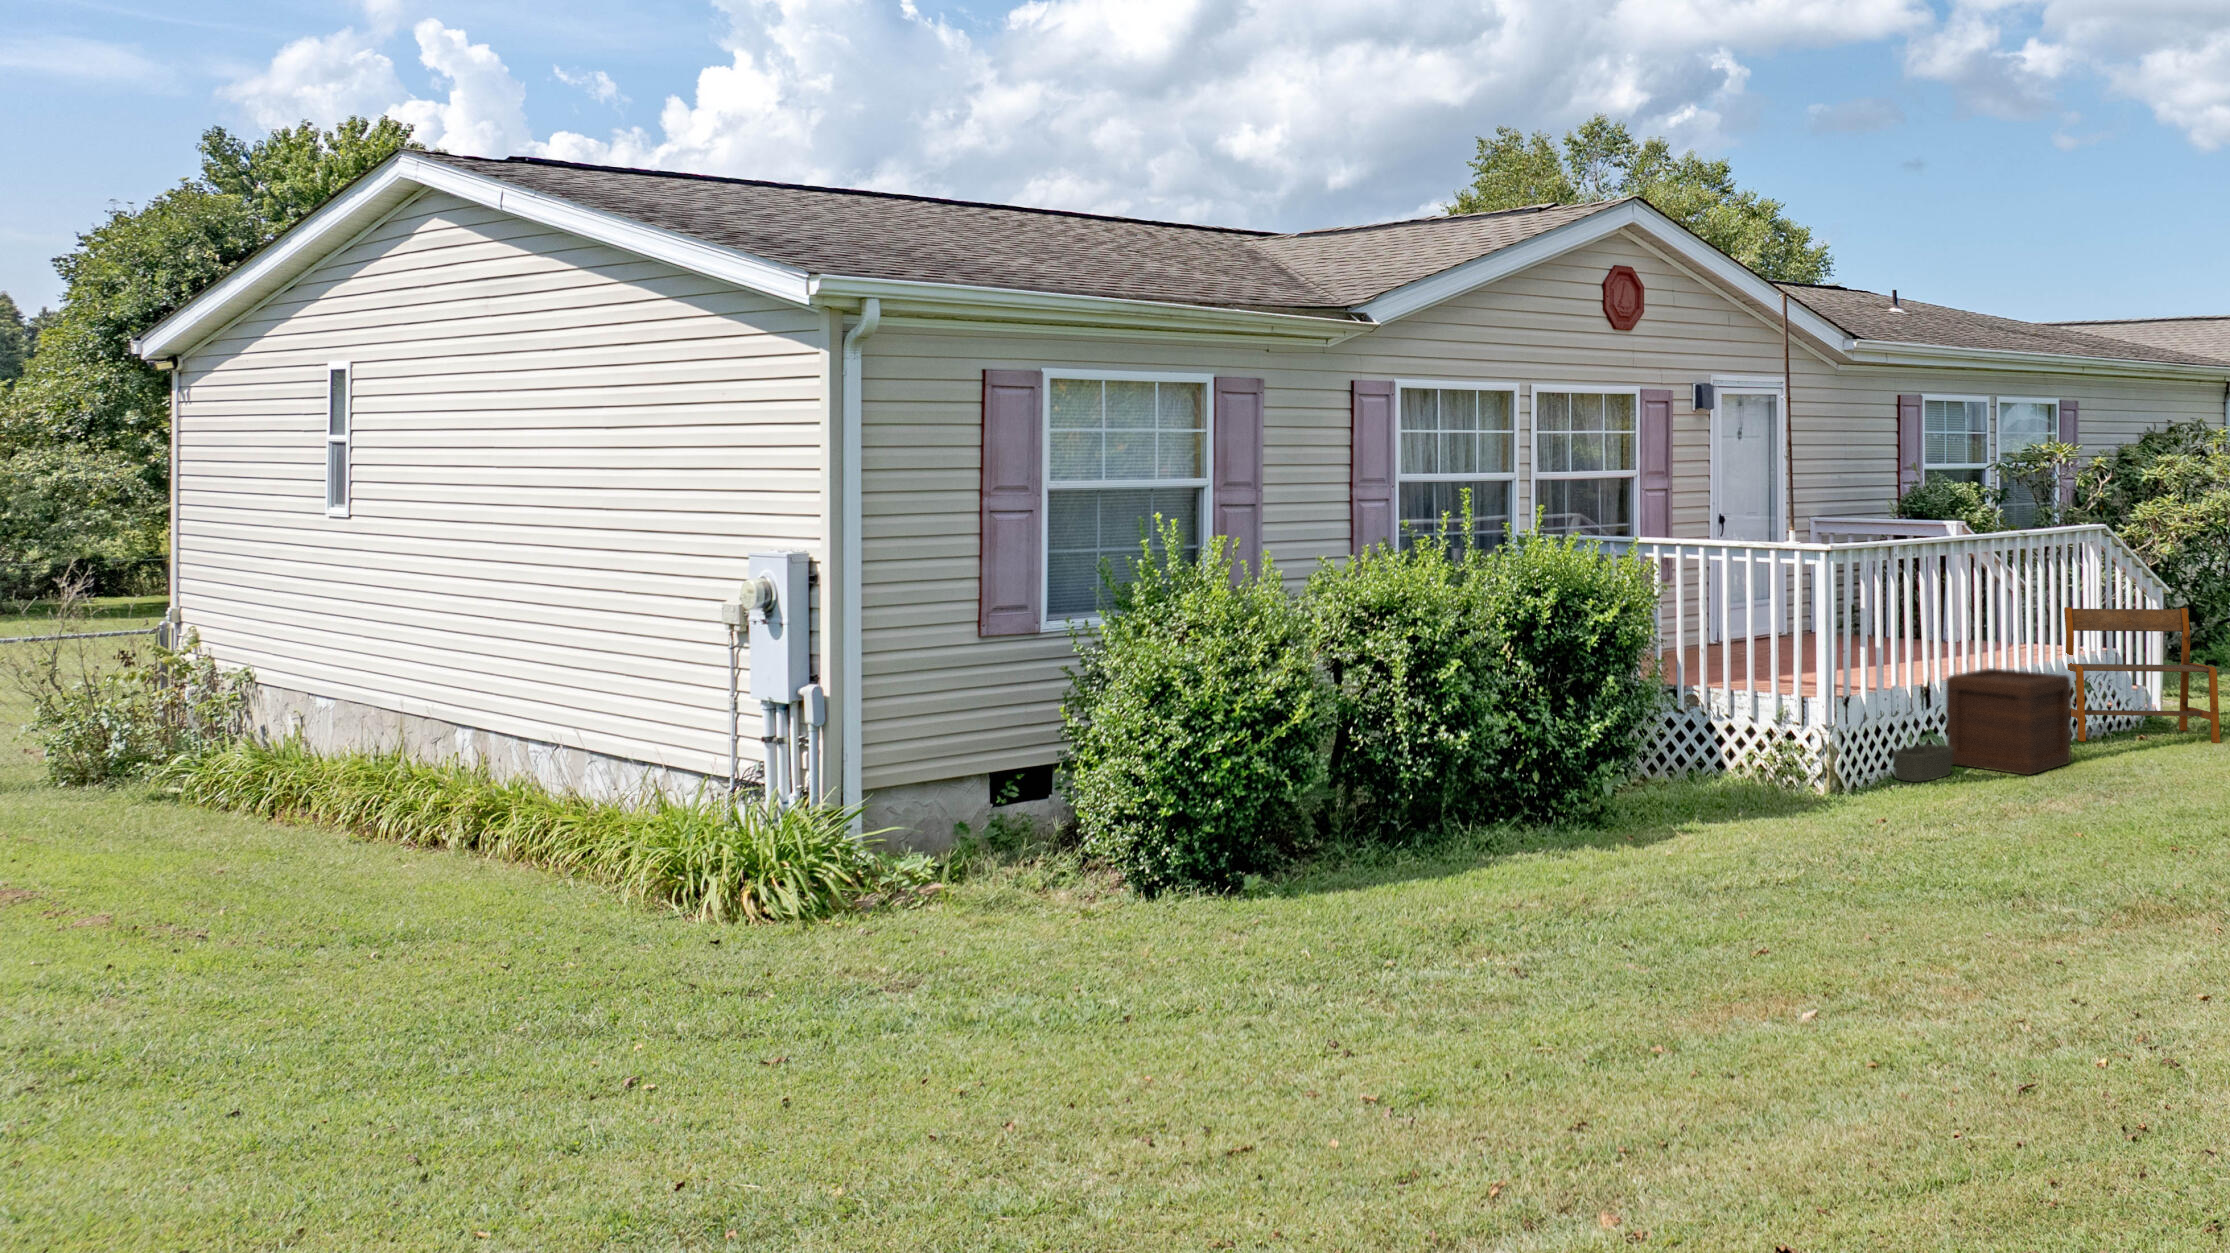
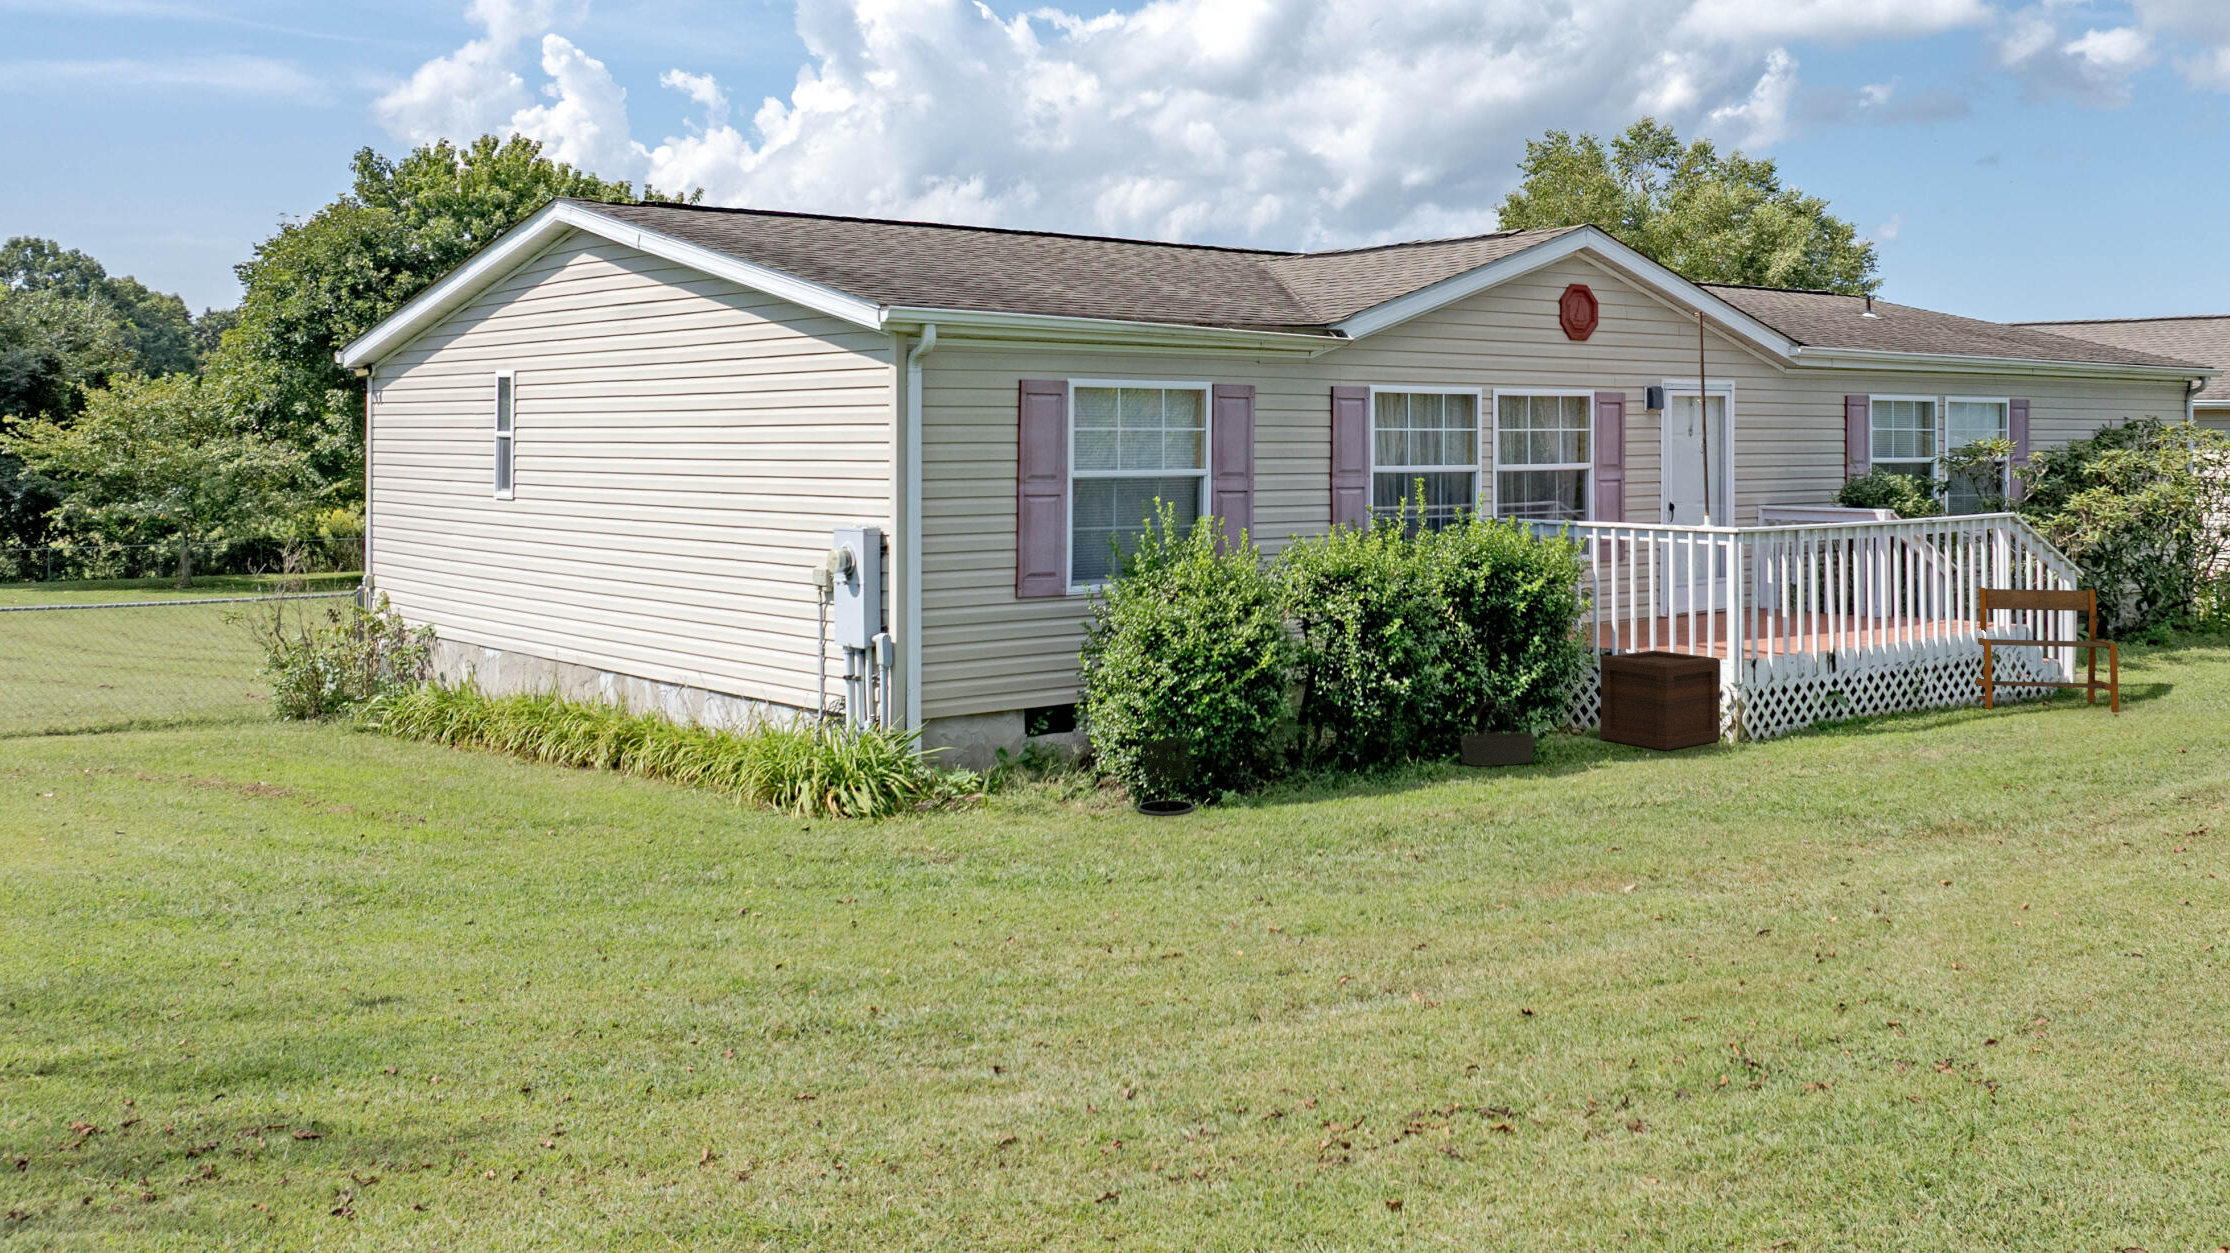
wooden crate: present [1946,668,2071,775] -> present [1600,651,1720,751]
basket: present [1892,715,1954,782] -> present [1461,704,1535,766]
potted tree: none [1137,775,1218,913] -> present [1137,708,1197,815]

